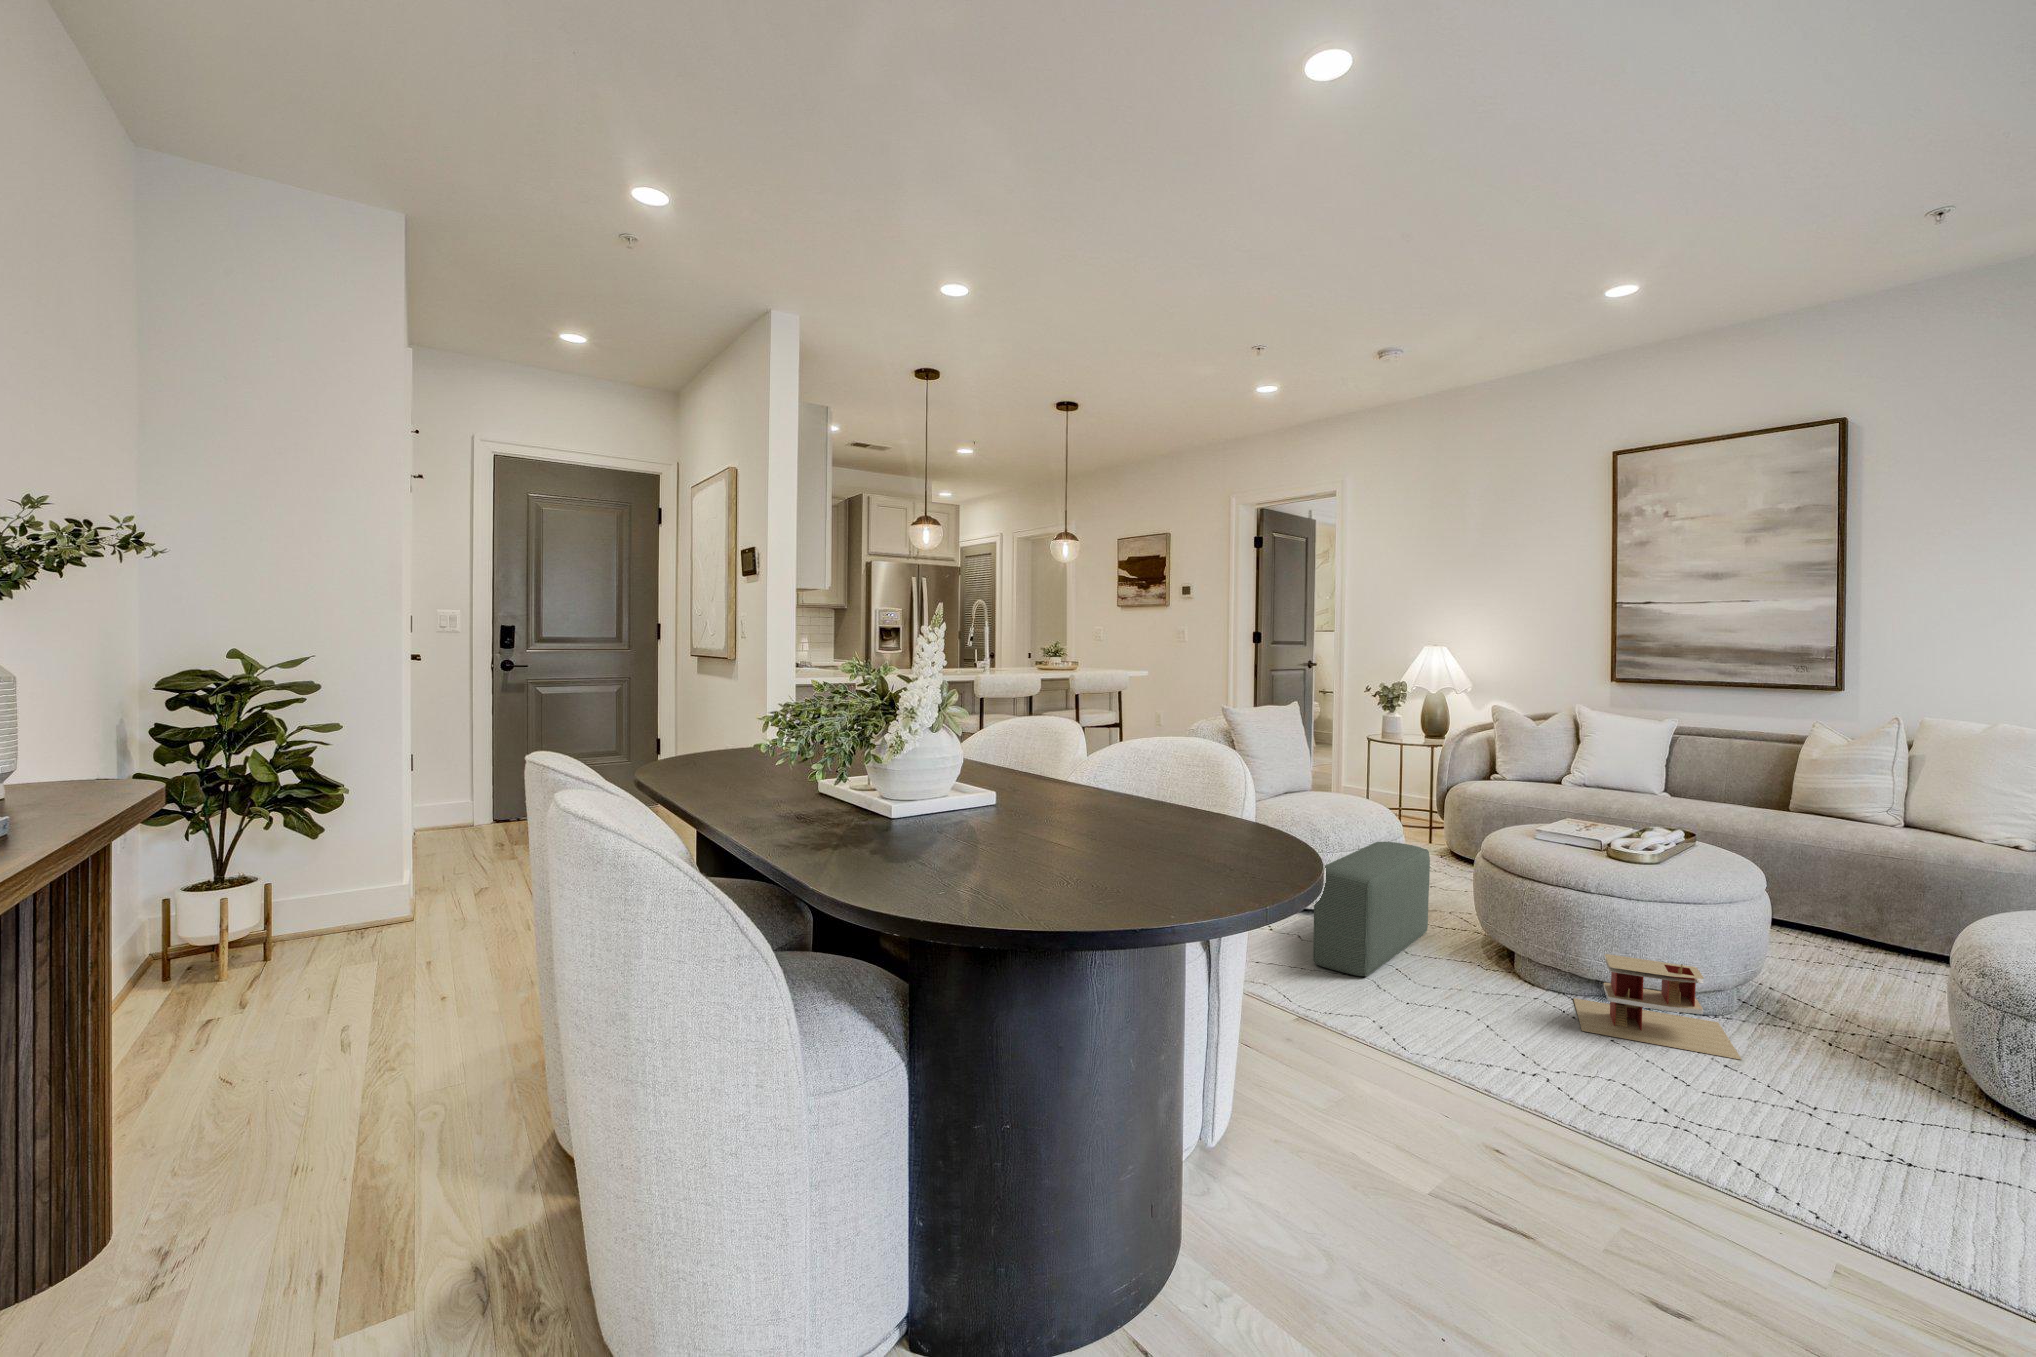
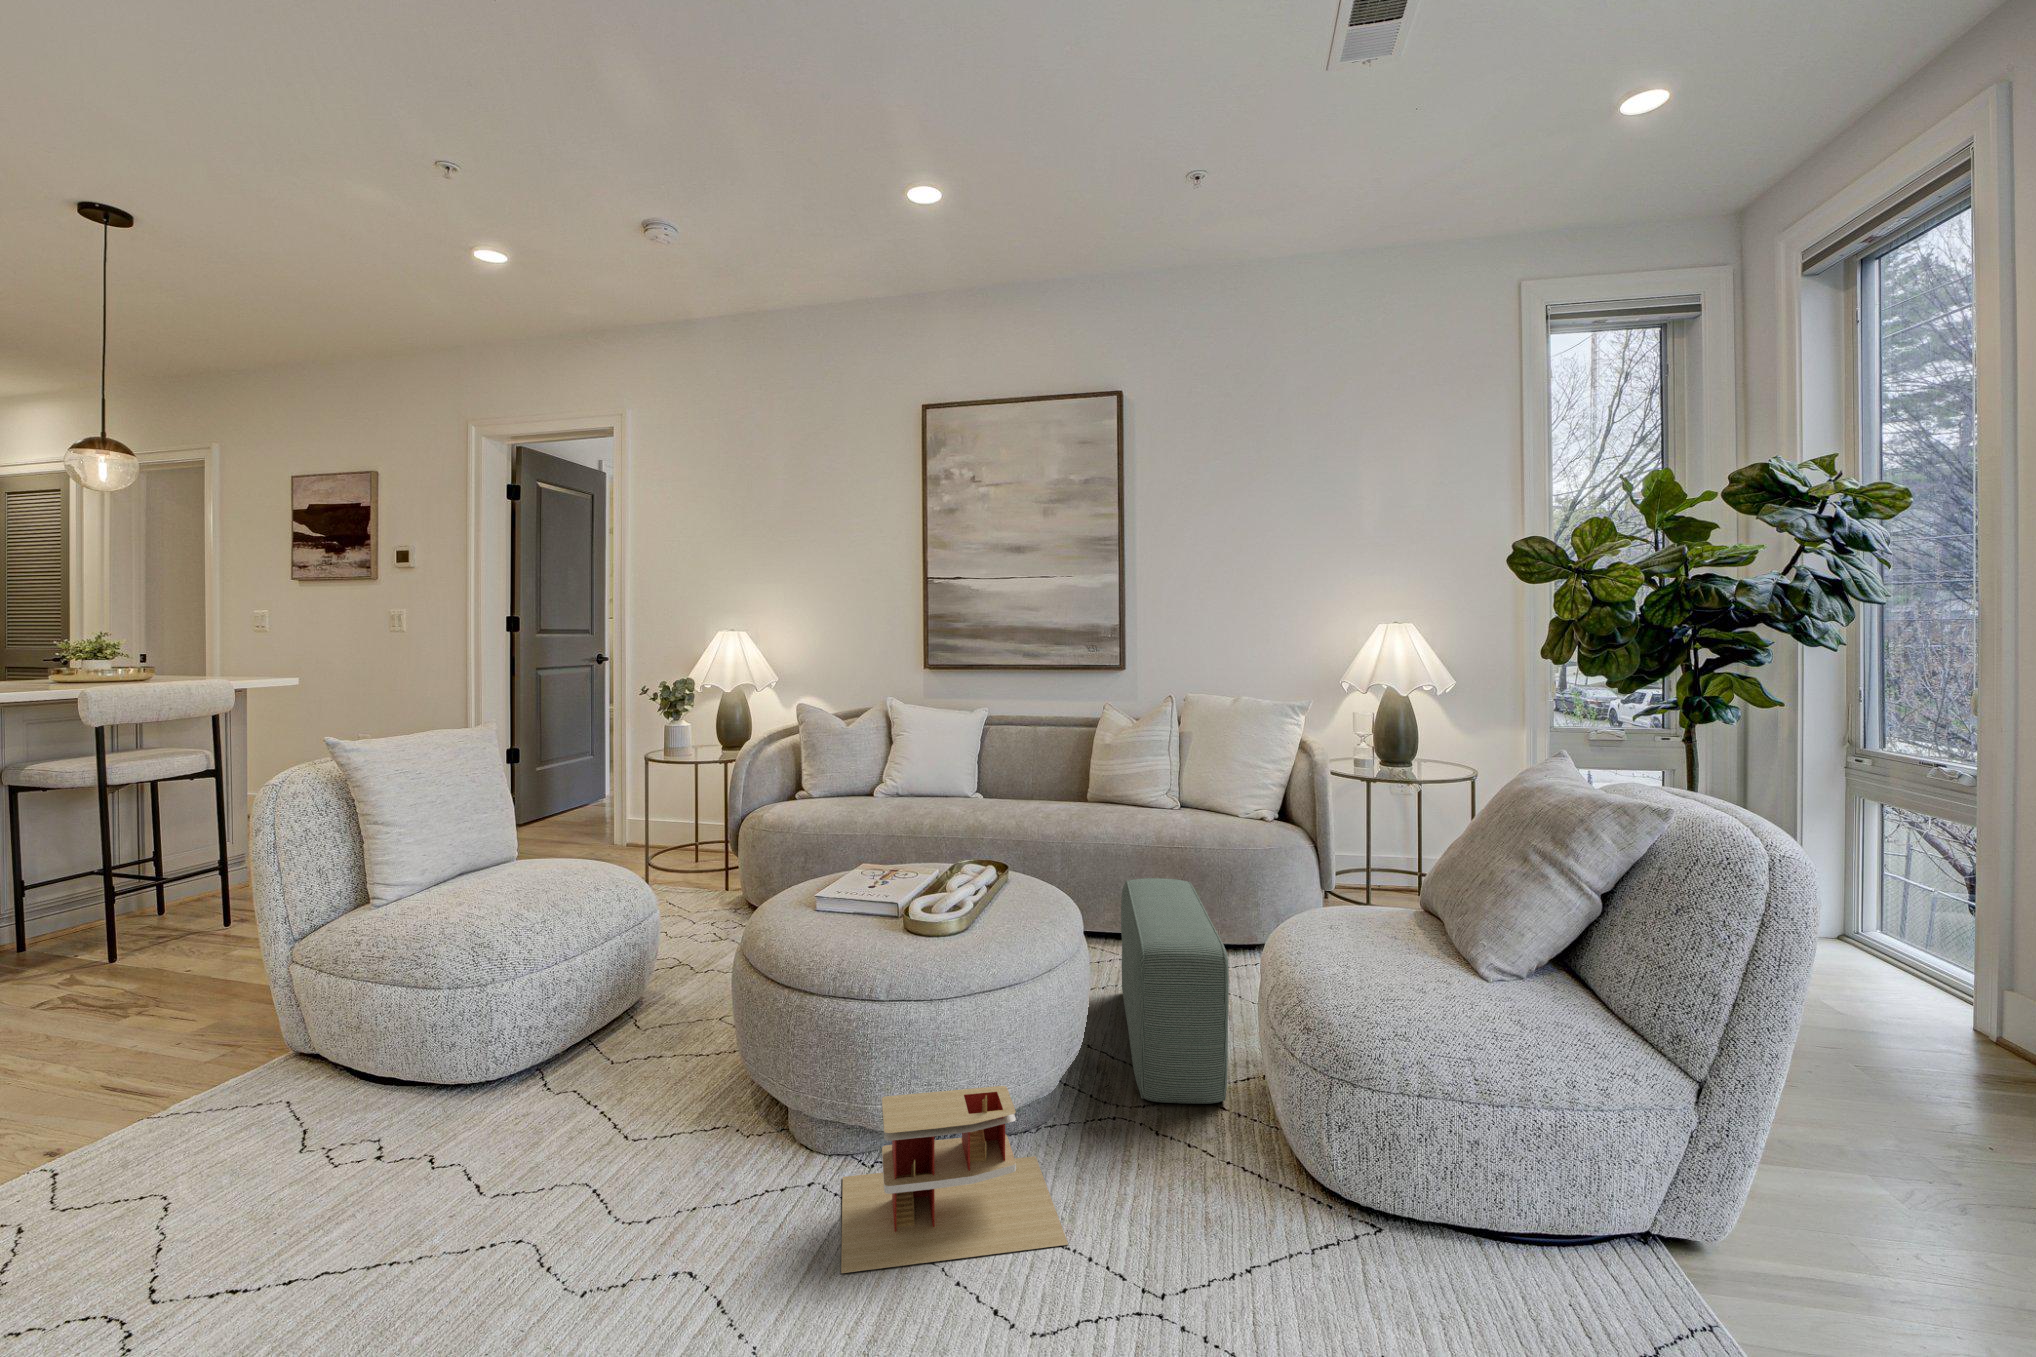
pouf: present [1313,842,1430,976] -> present [1121,878,1229,1104]

